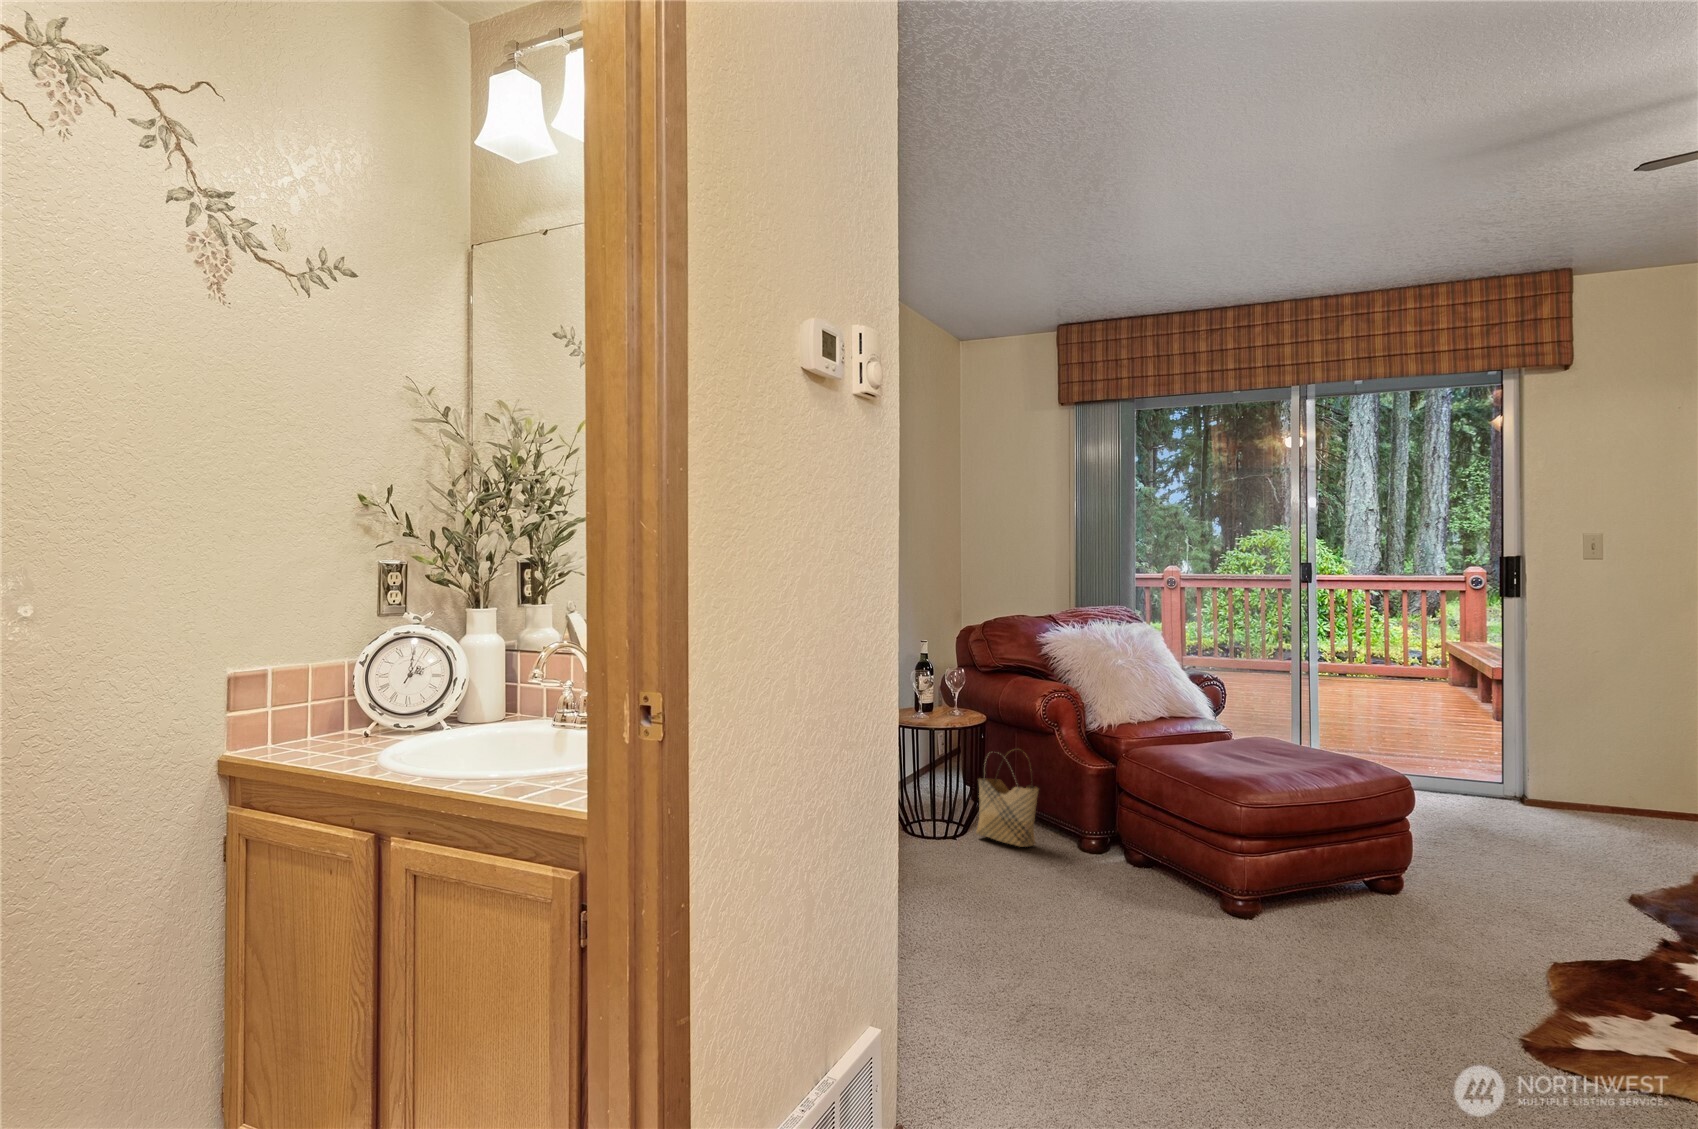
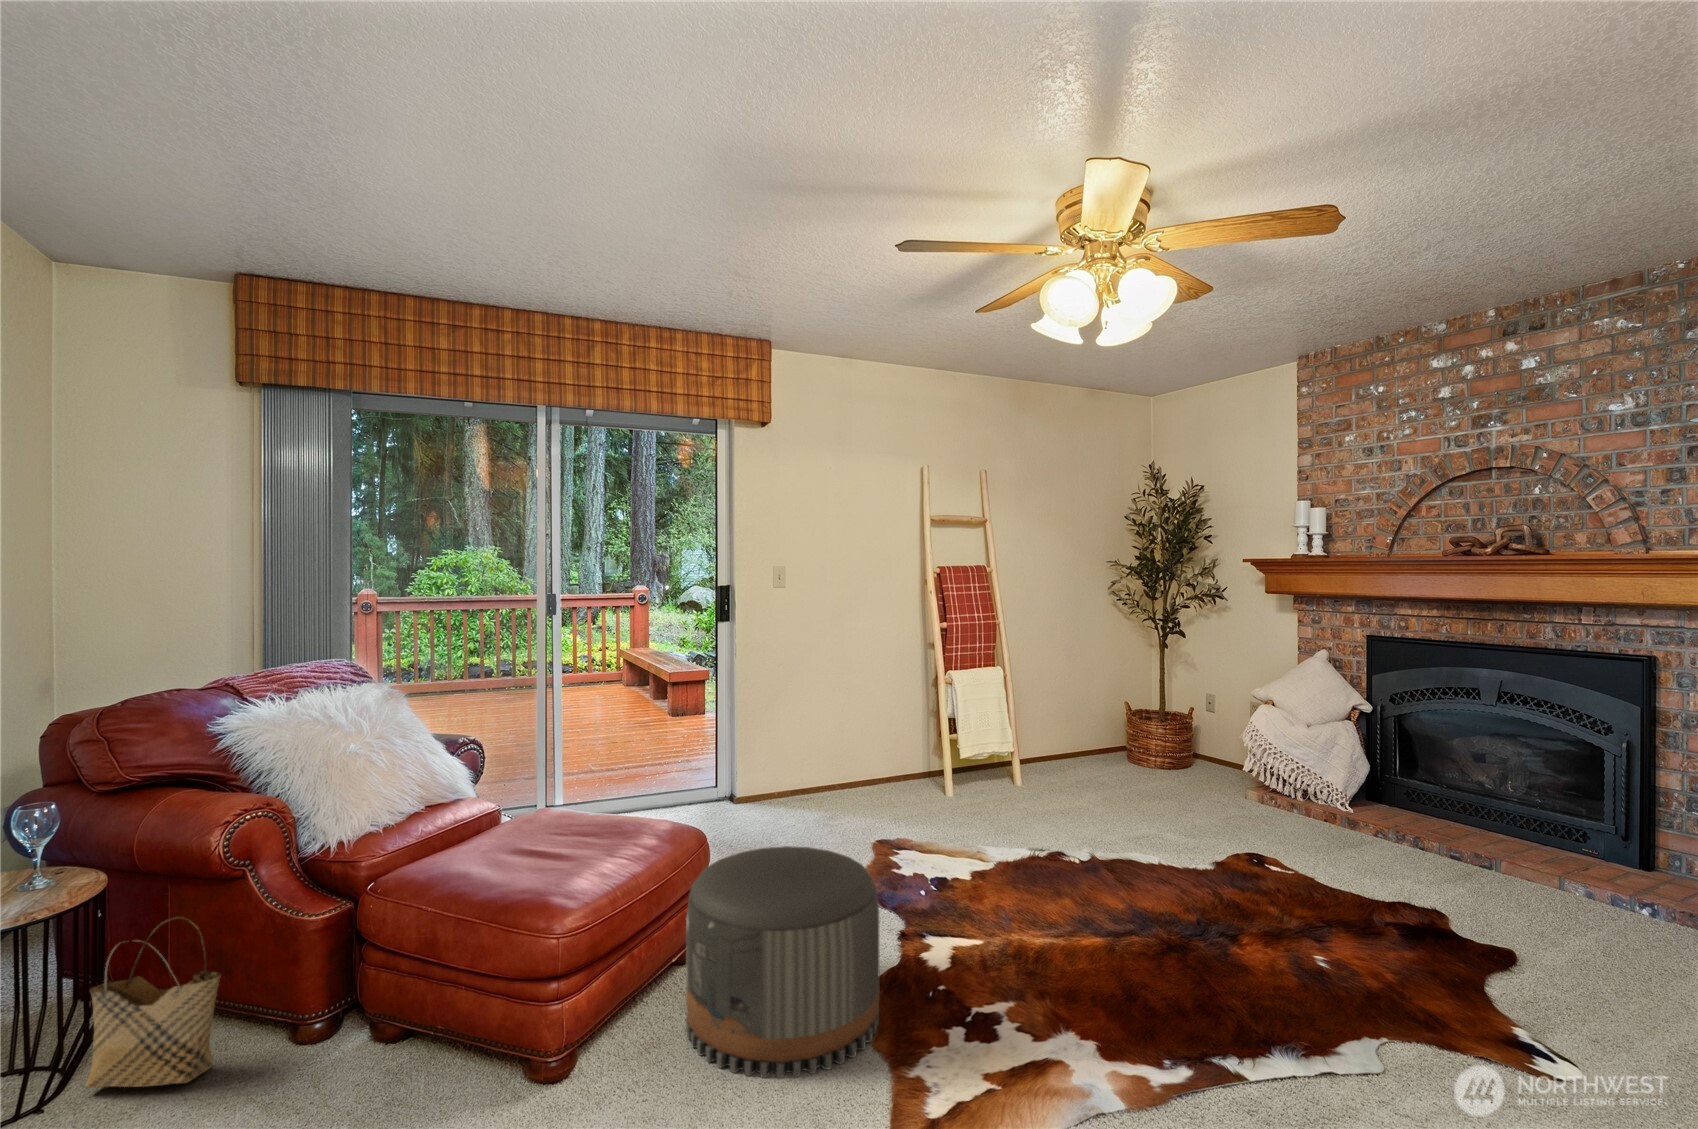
pouf: none [1364,792,1592,997] -> present [686,846,879,1078]

